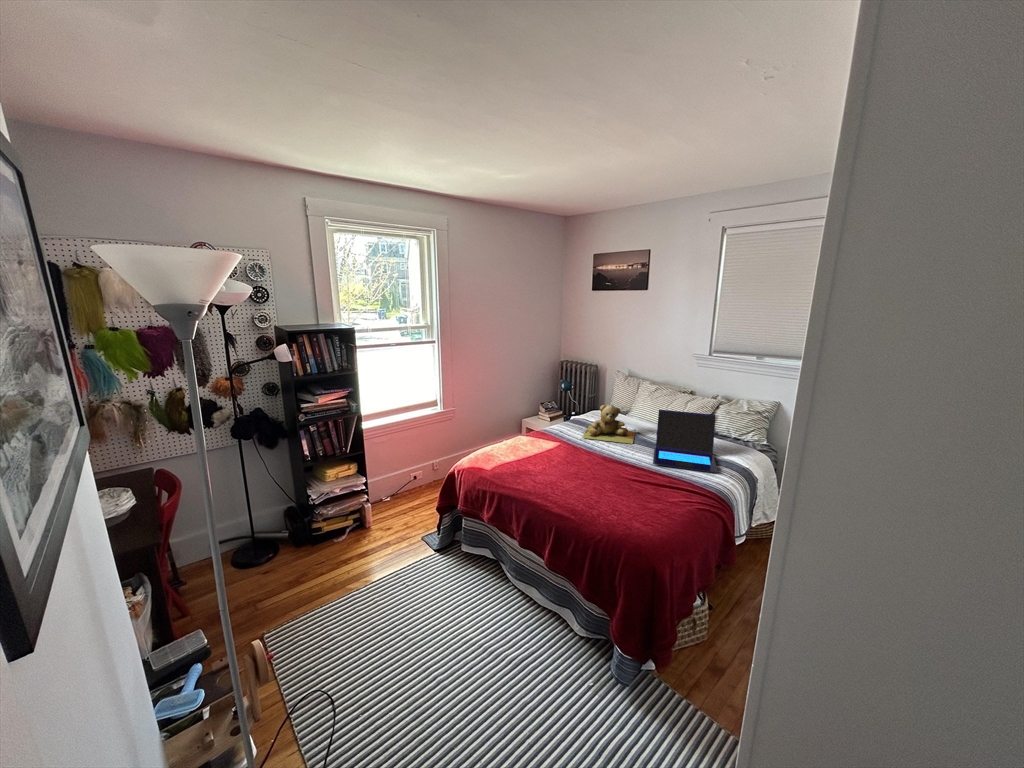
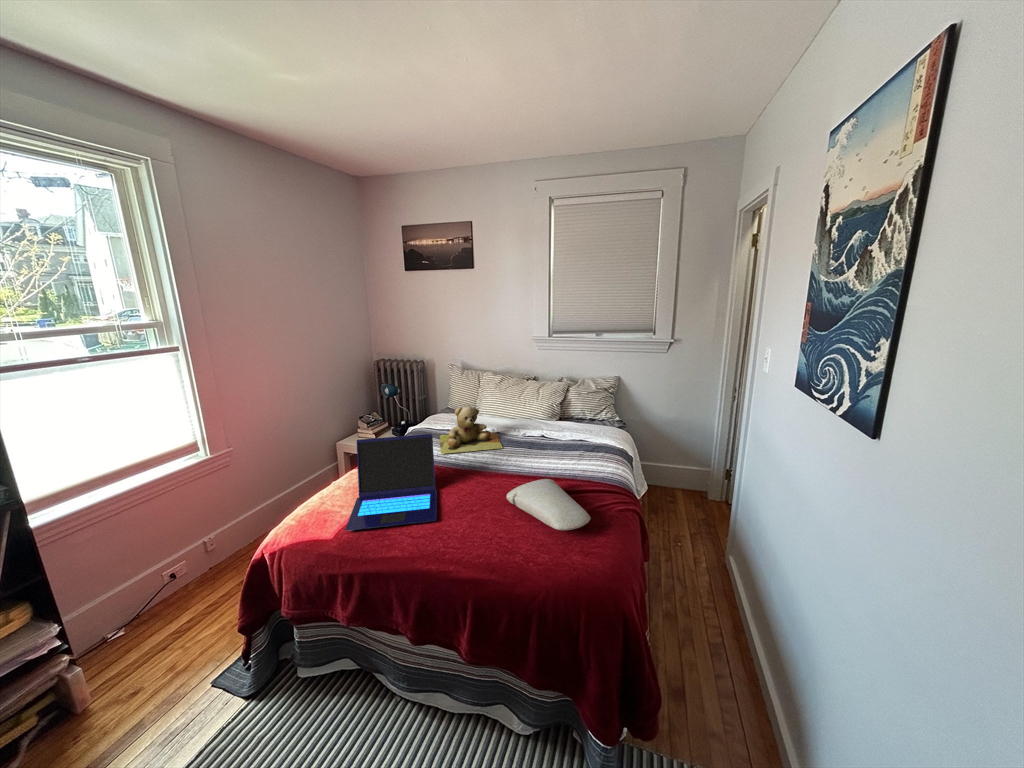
laptop: present [653,410,718,473] -> present [345,434,437,531]
pillow: none [609,468,662,506] -> present [507,479,591,530]

